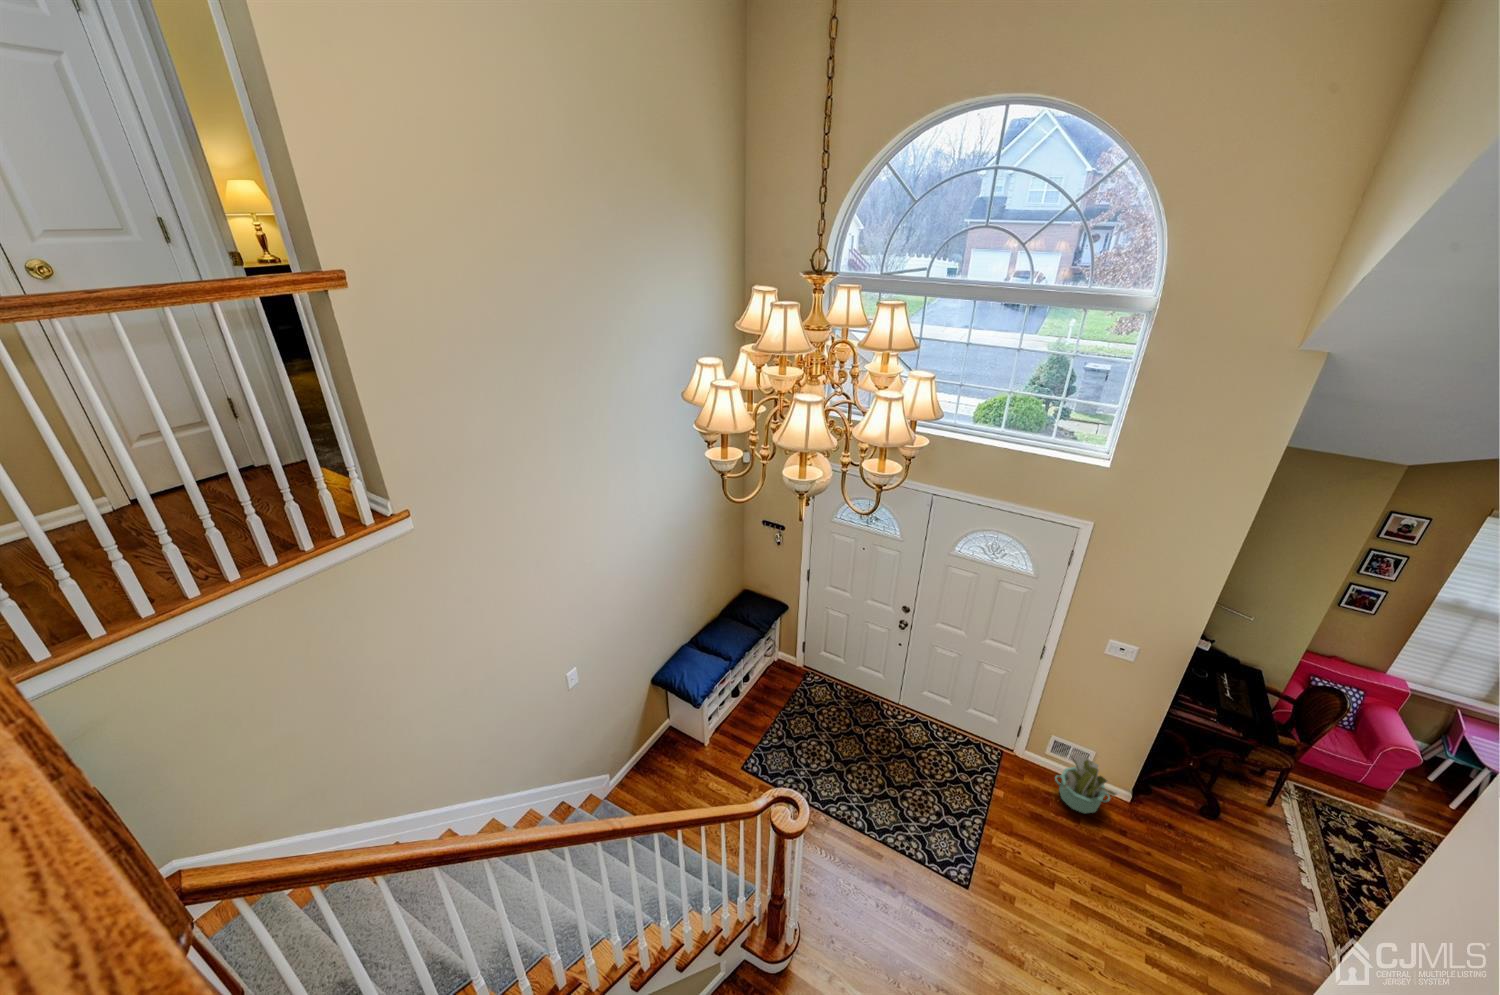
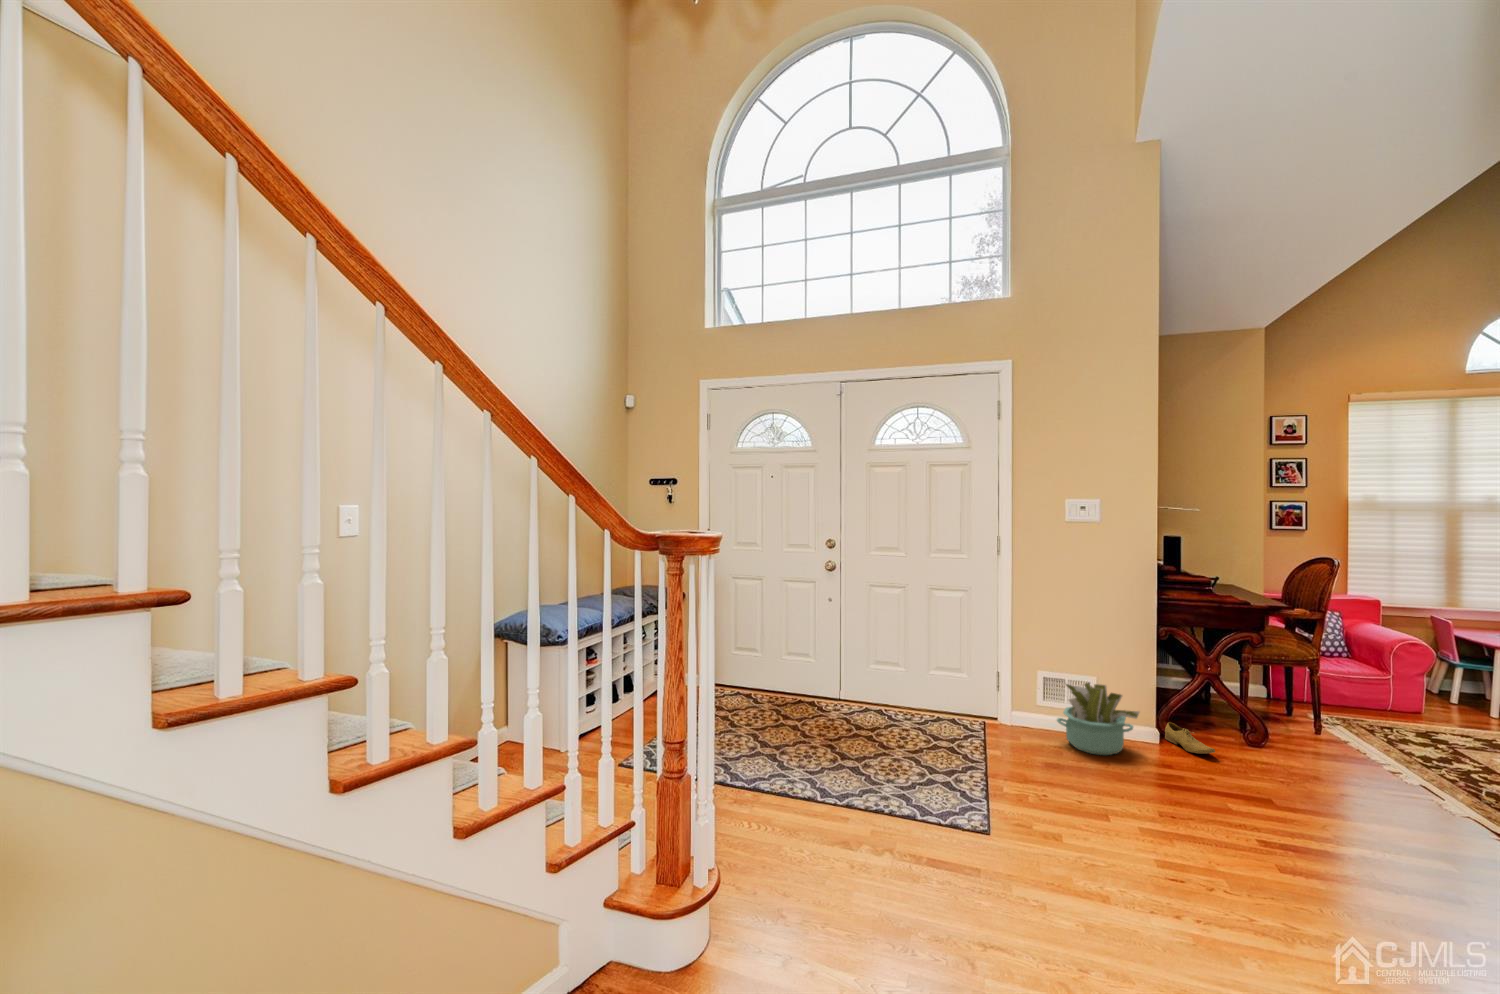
shoe: none [1138,791,1166,831] -> present [1165,722,1215,754]

